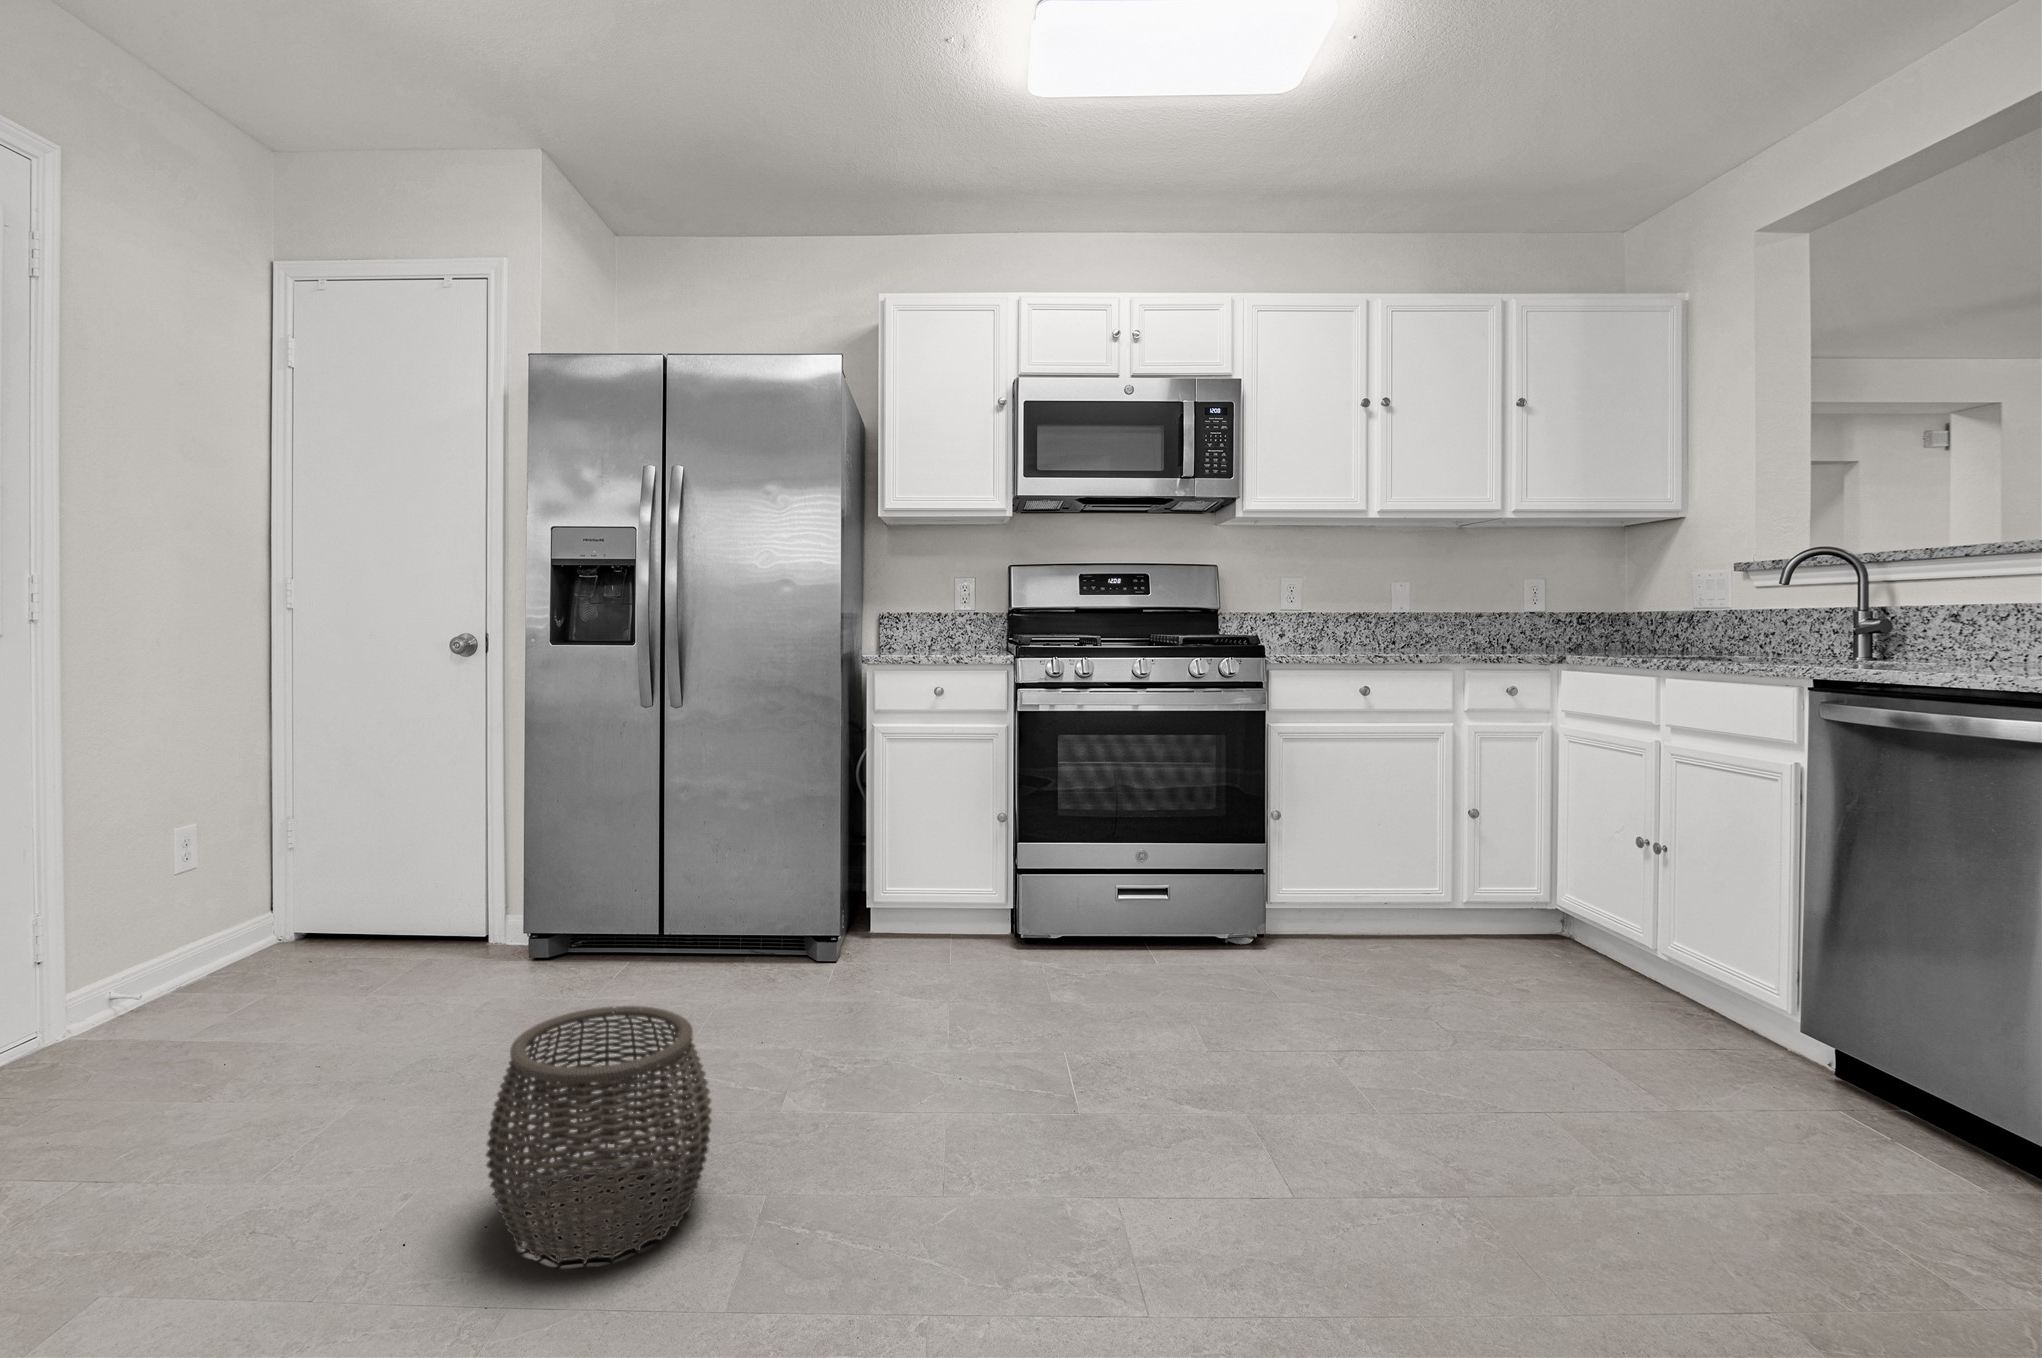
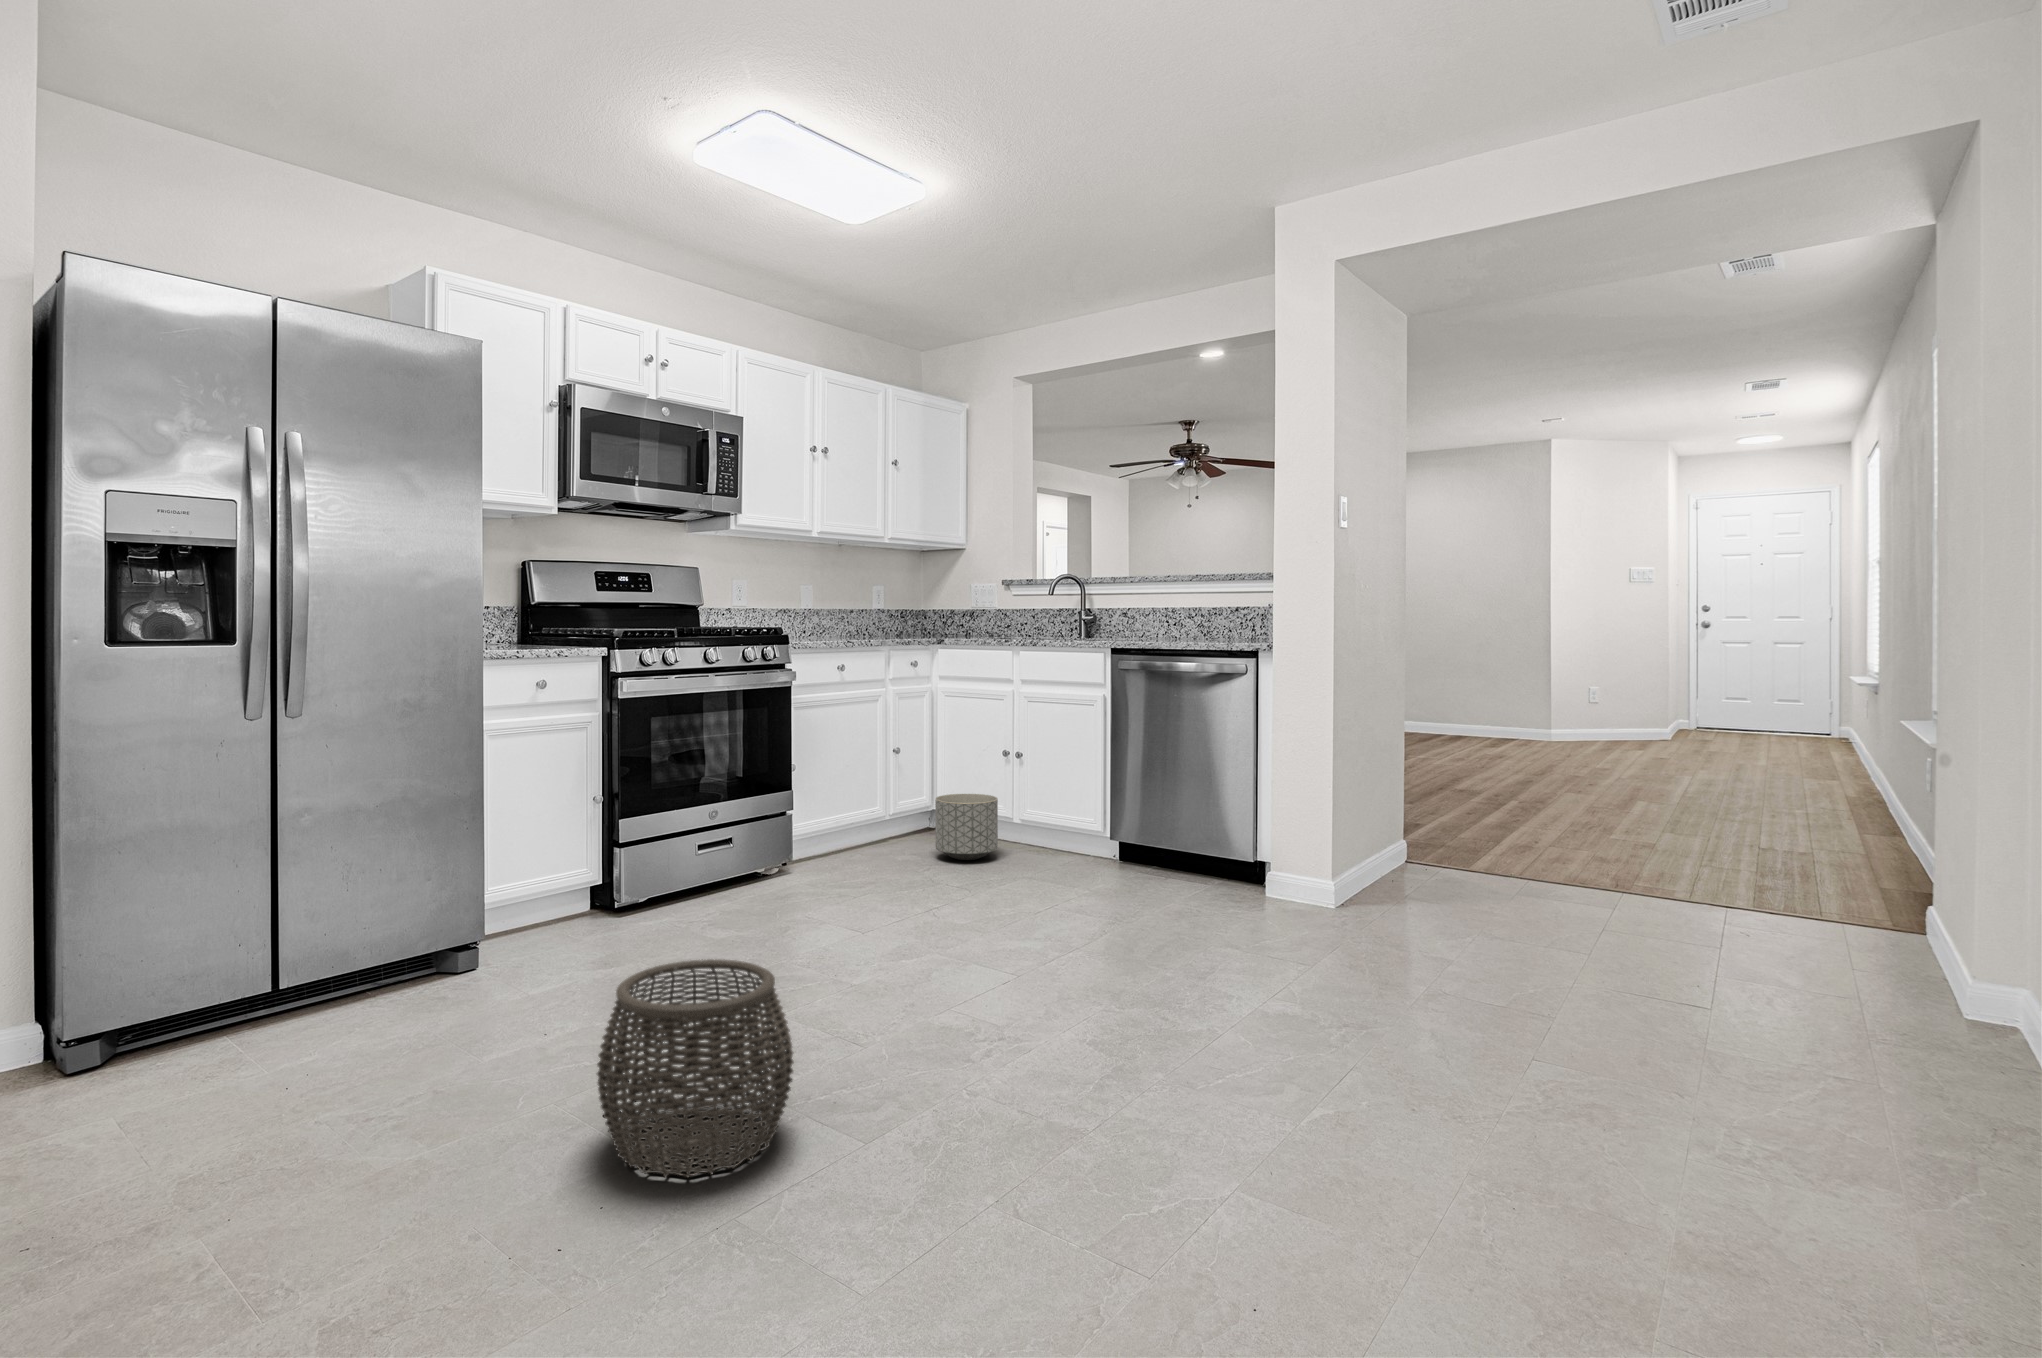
planter: none [1489,883,1596,988] -> present [935,794,998,860]

